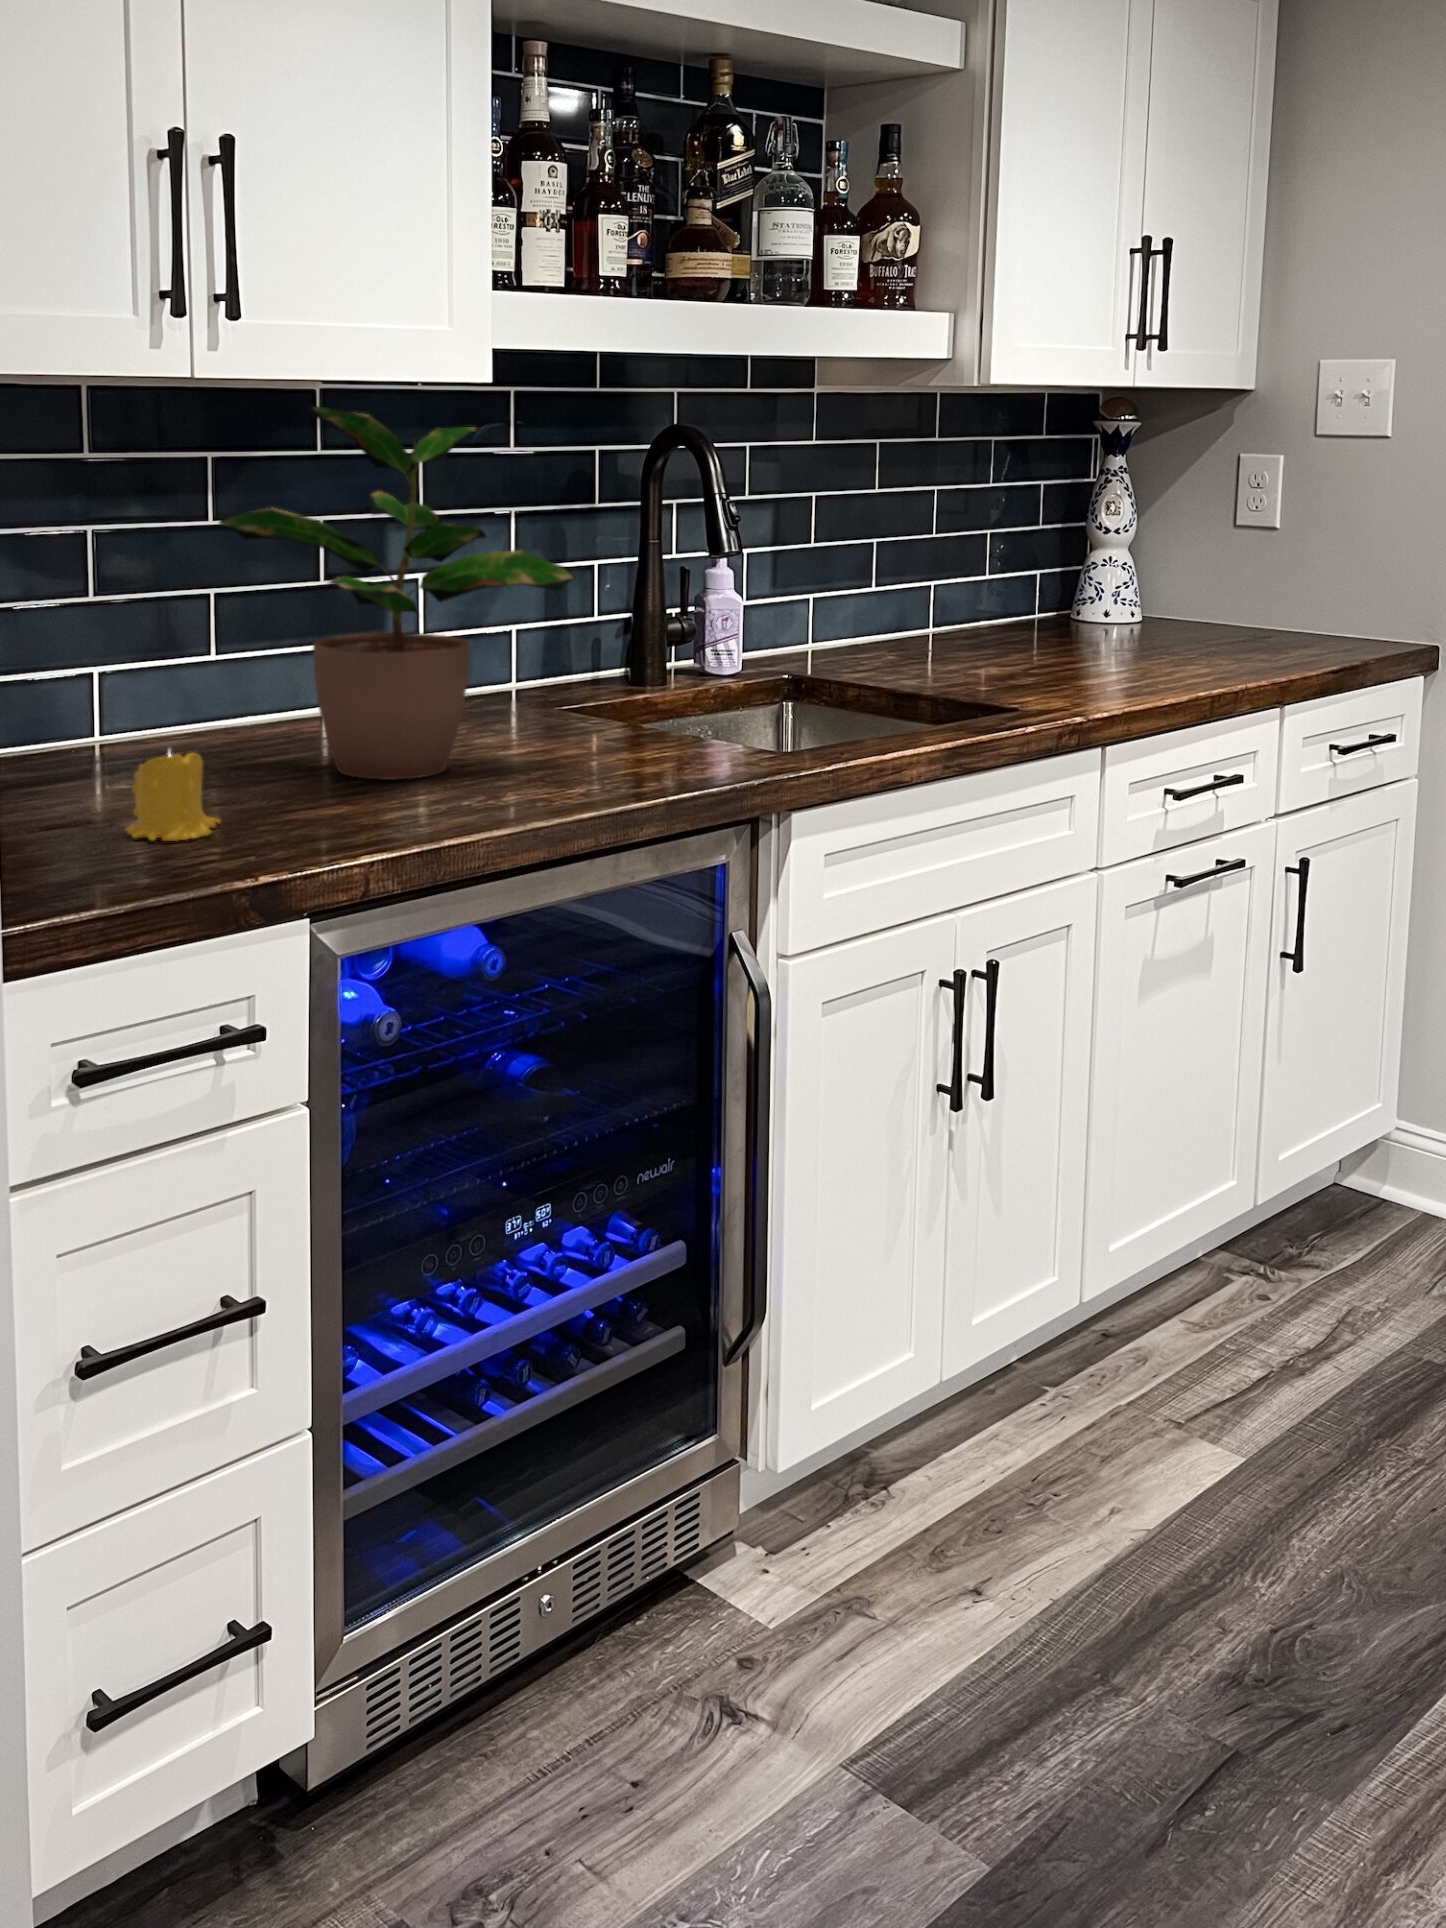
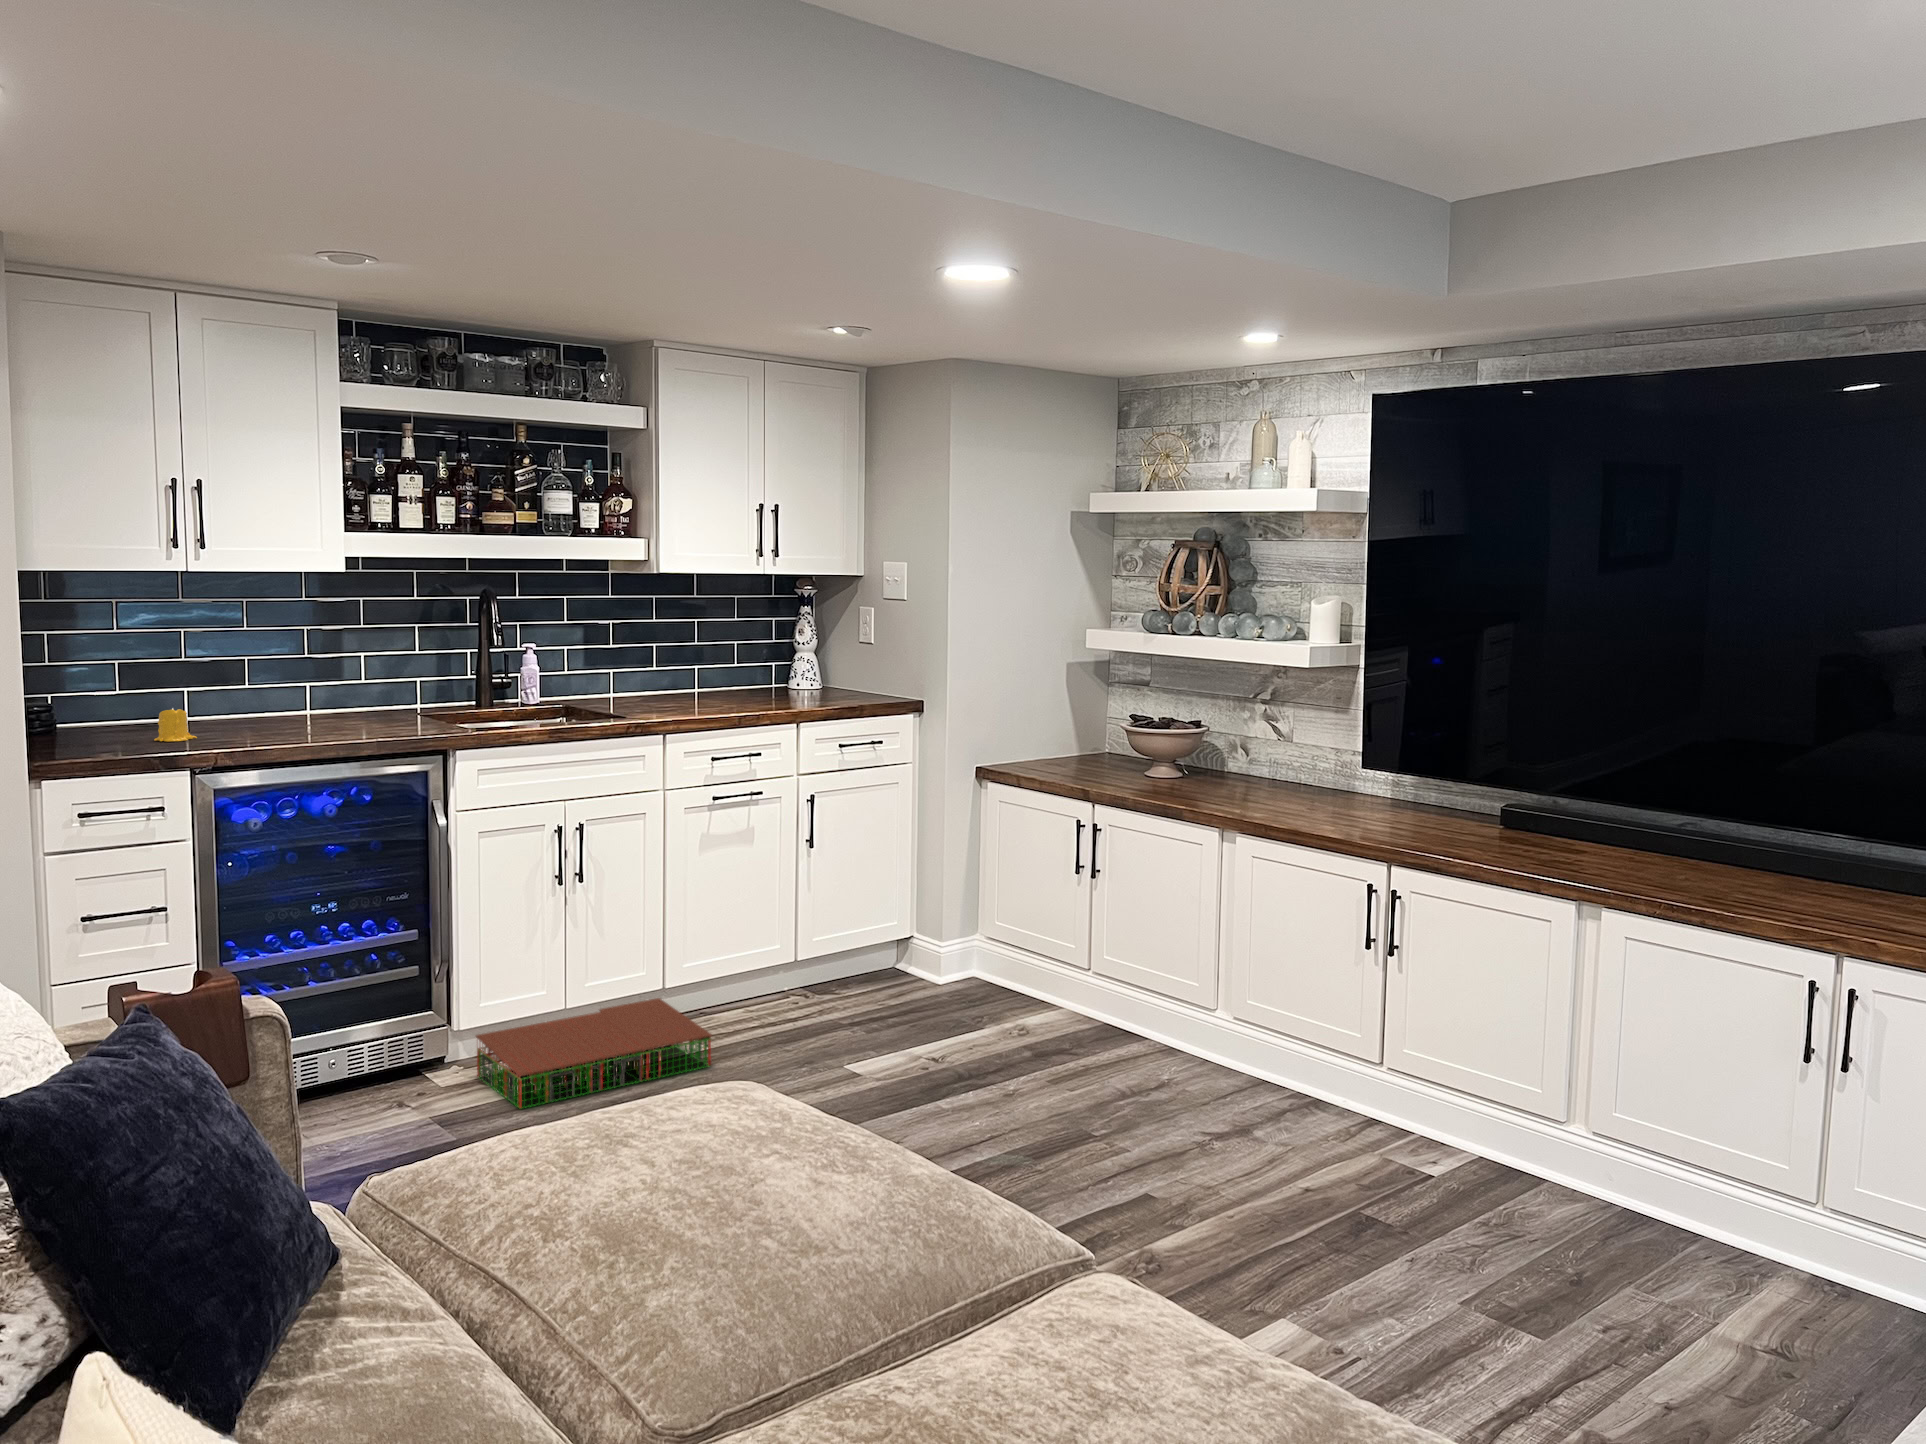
potted plant: present [219,406,575,779] -> none [232,580,375,729]
storage bin: none [809,1328,1300,1717] -> present [476,998,712,1108]

